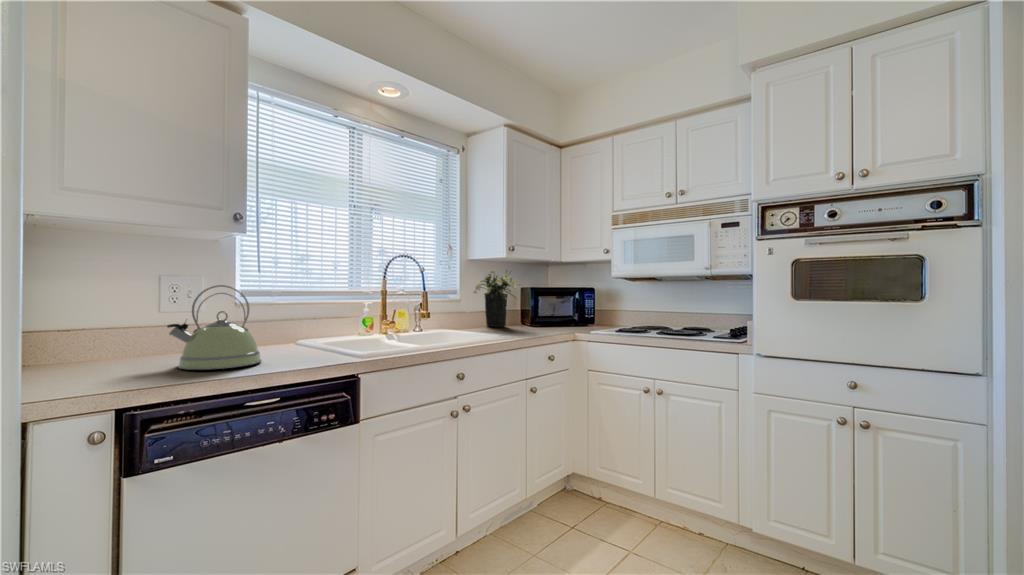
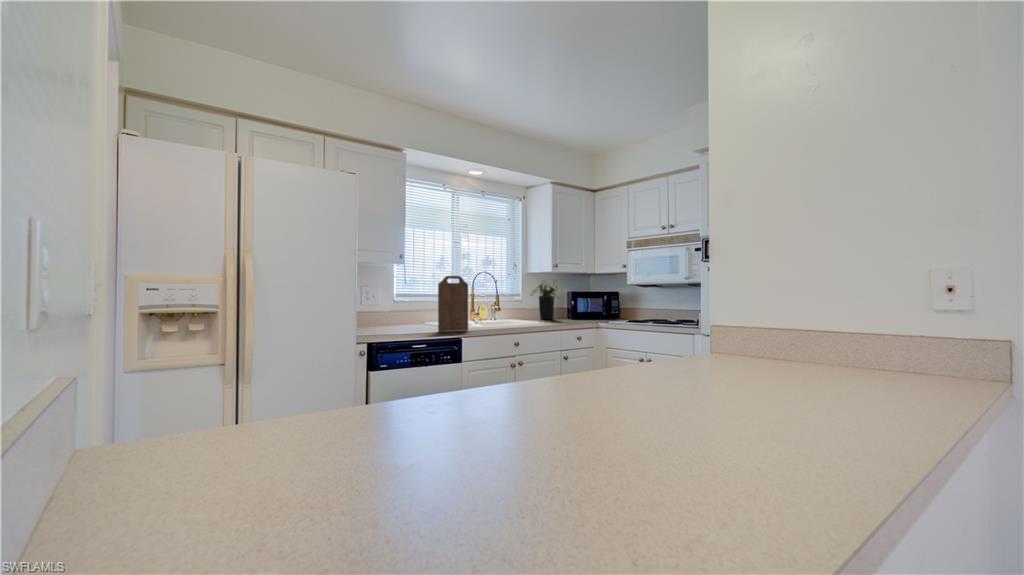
cutting board: none [310,258,371,366] -> present [438,276,468,332]
kettle: present [167,285,261,370] -> none [373,290,414,331]

